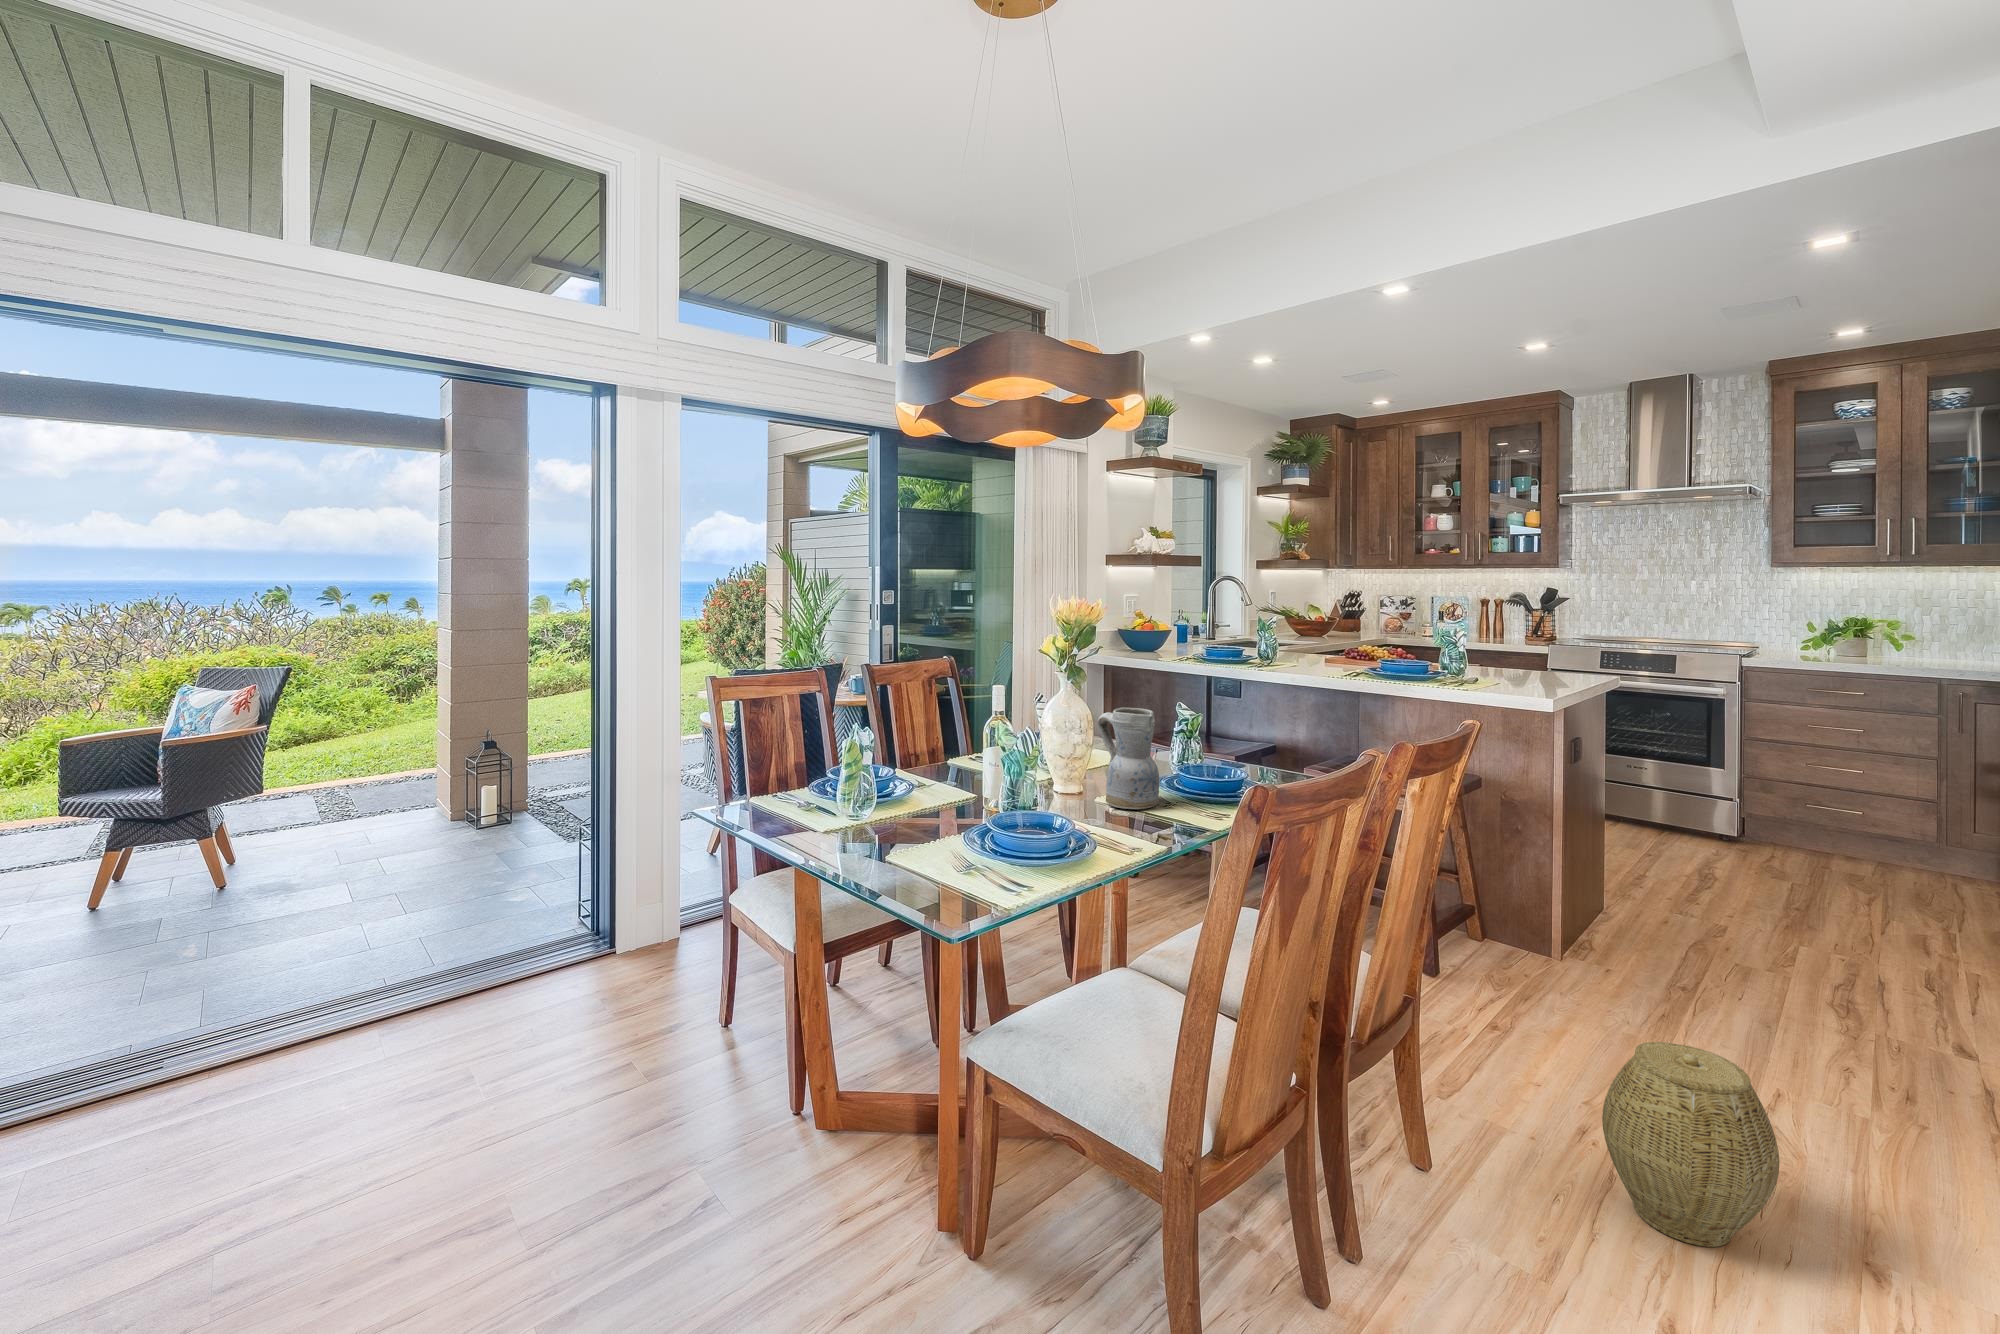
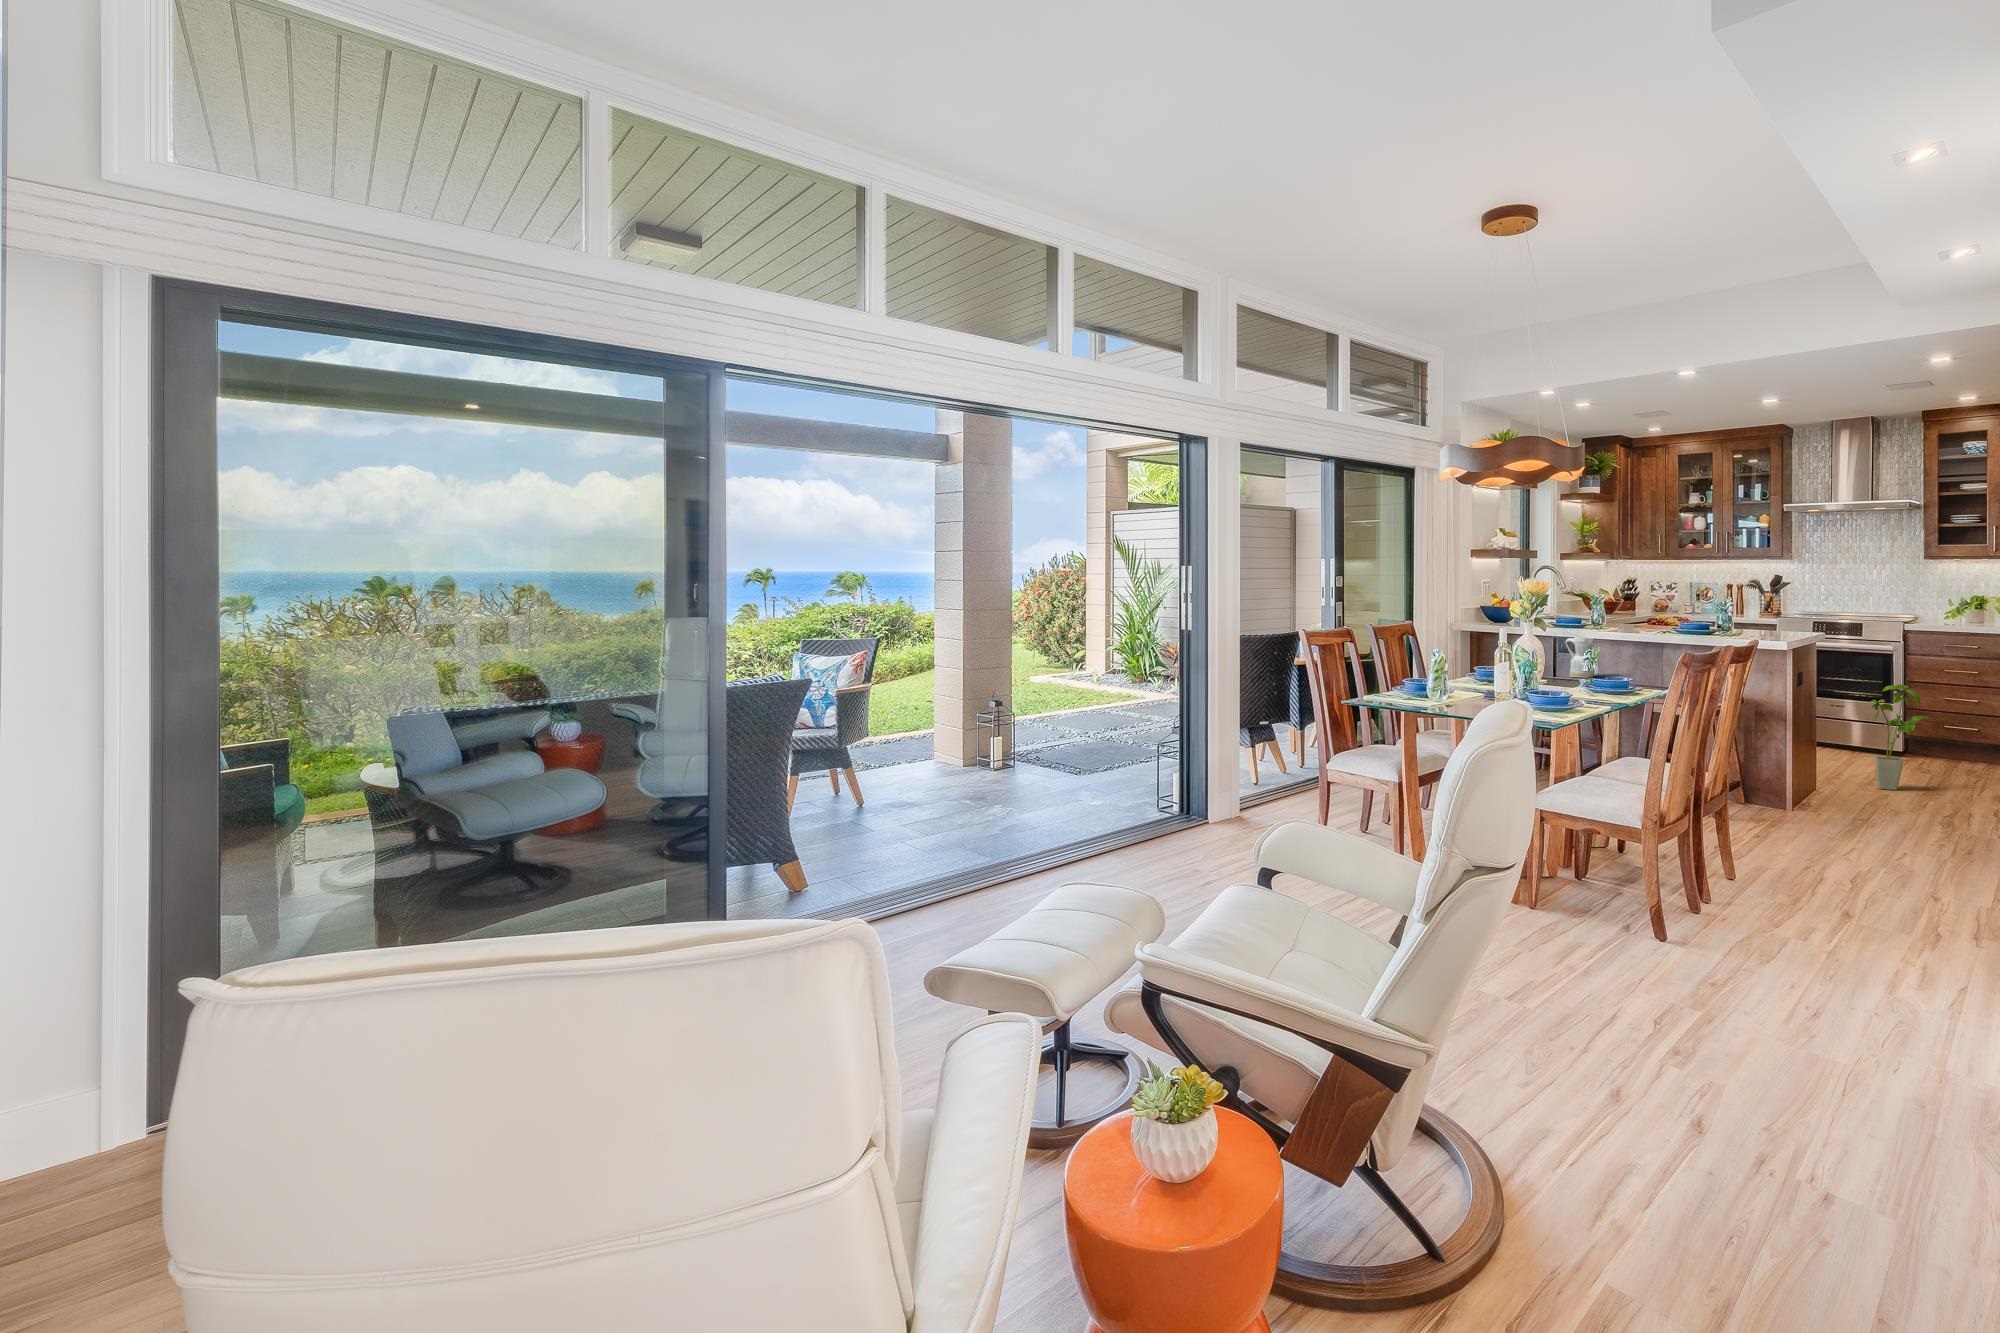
house plant: none [1767,812,1932,1045] -> present [1867,684,1934,790]
woven basket: present [1602,1042,1779,1247] -> none [1776,752,1835,815]

